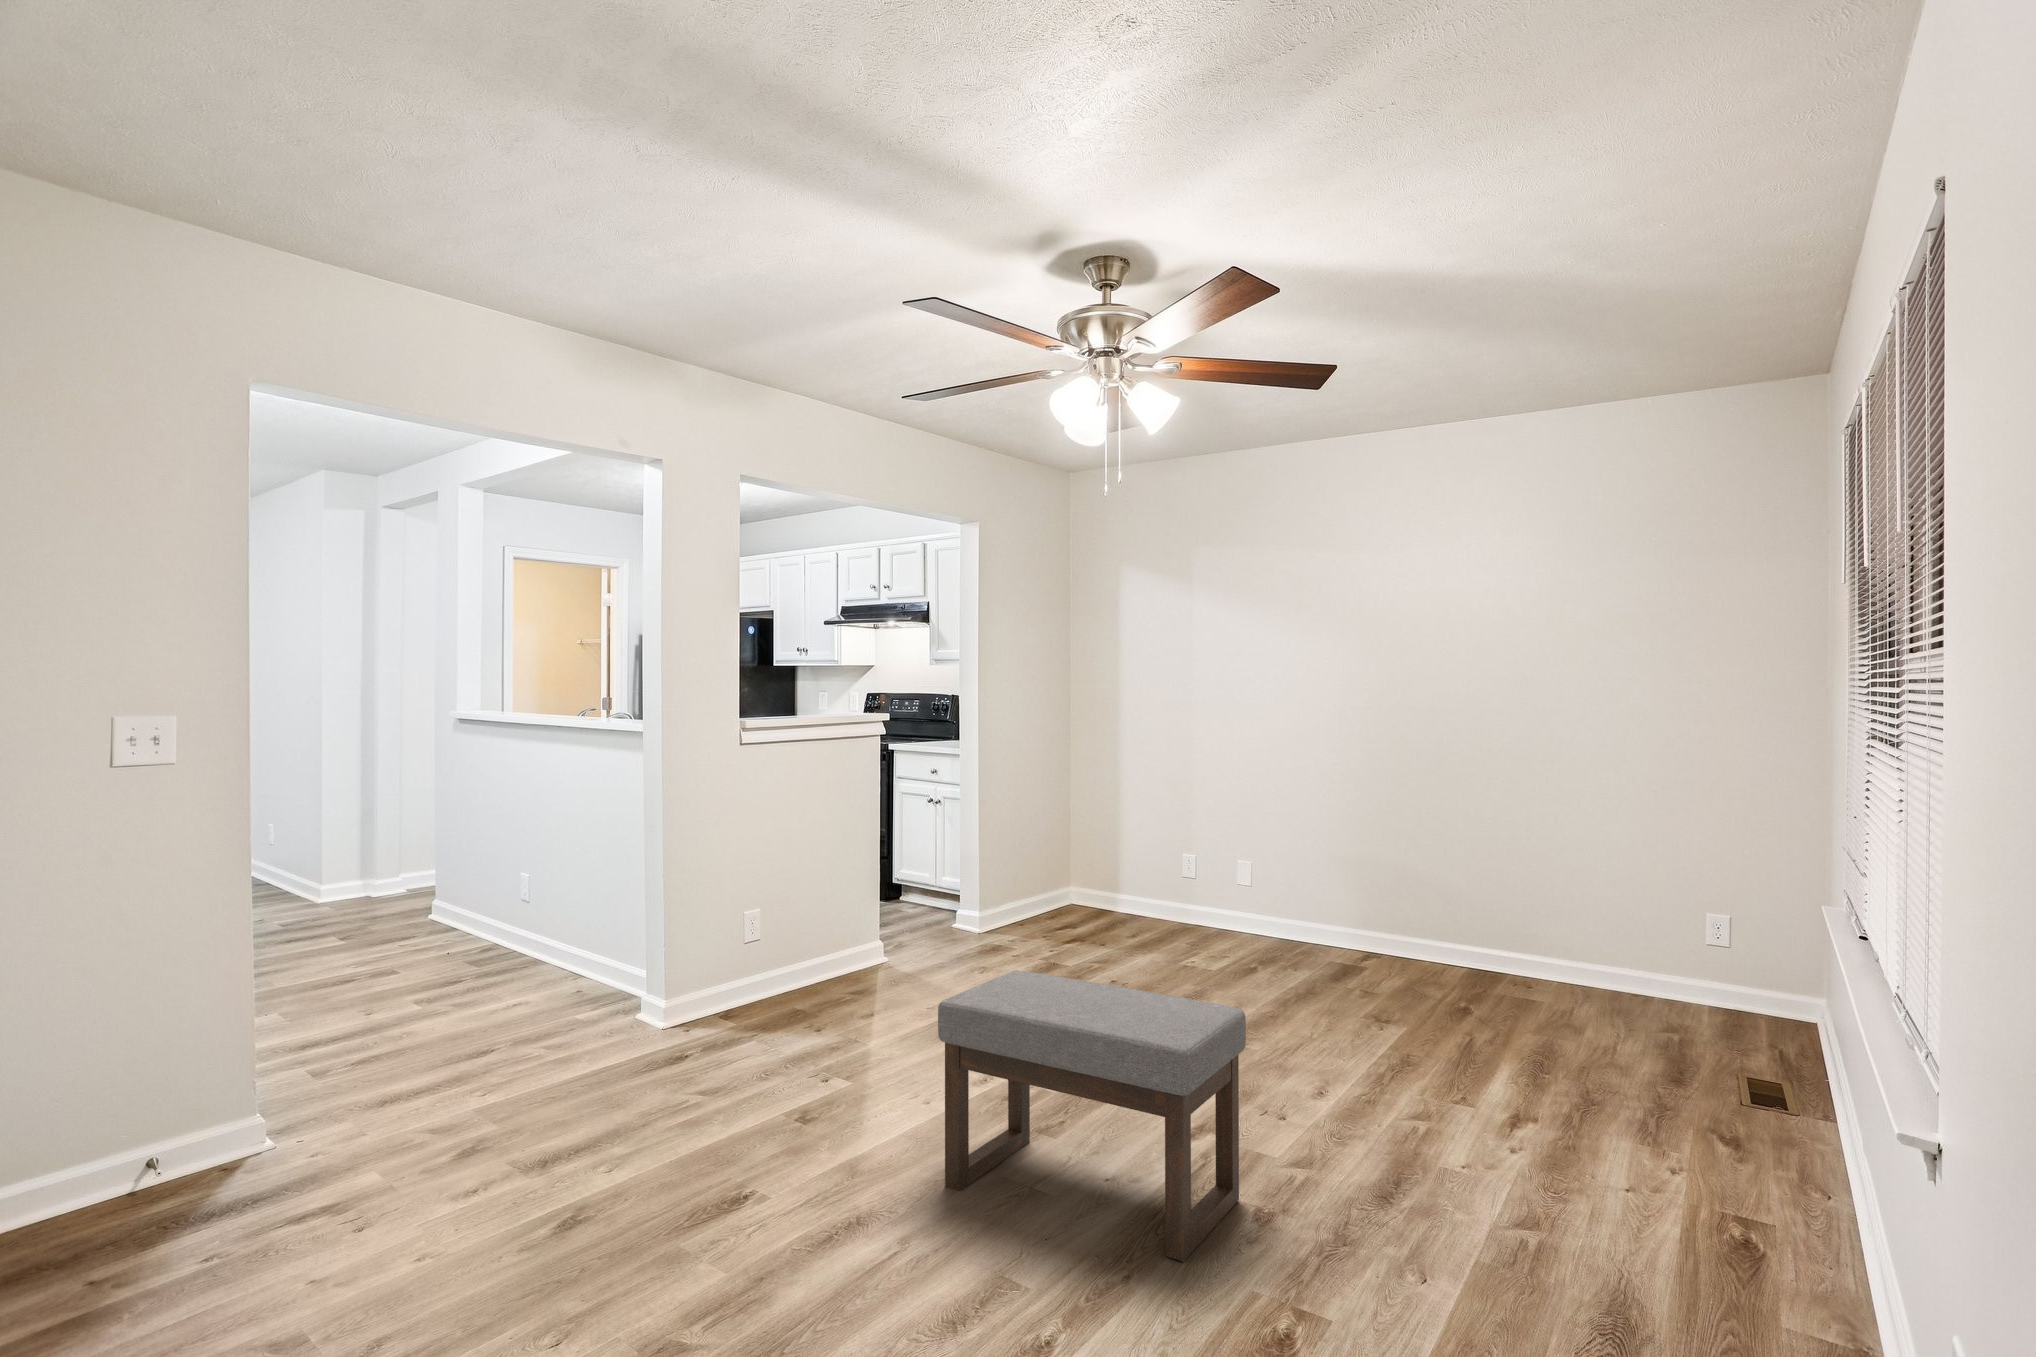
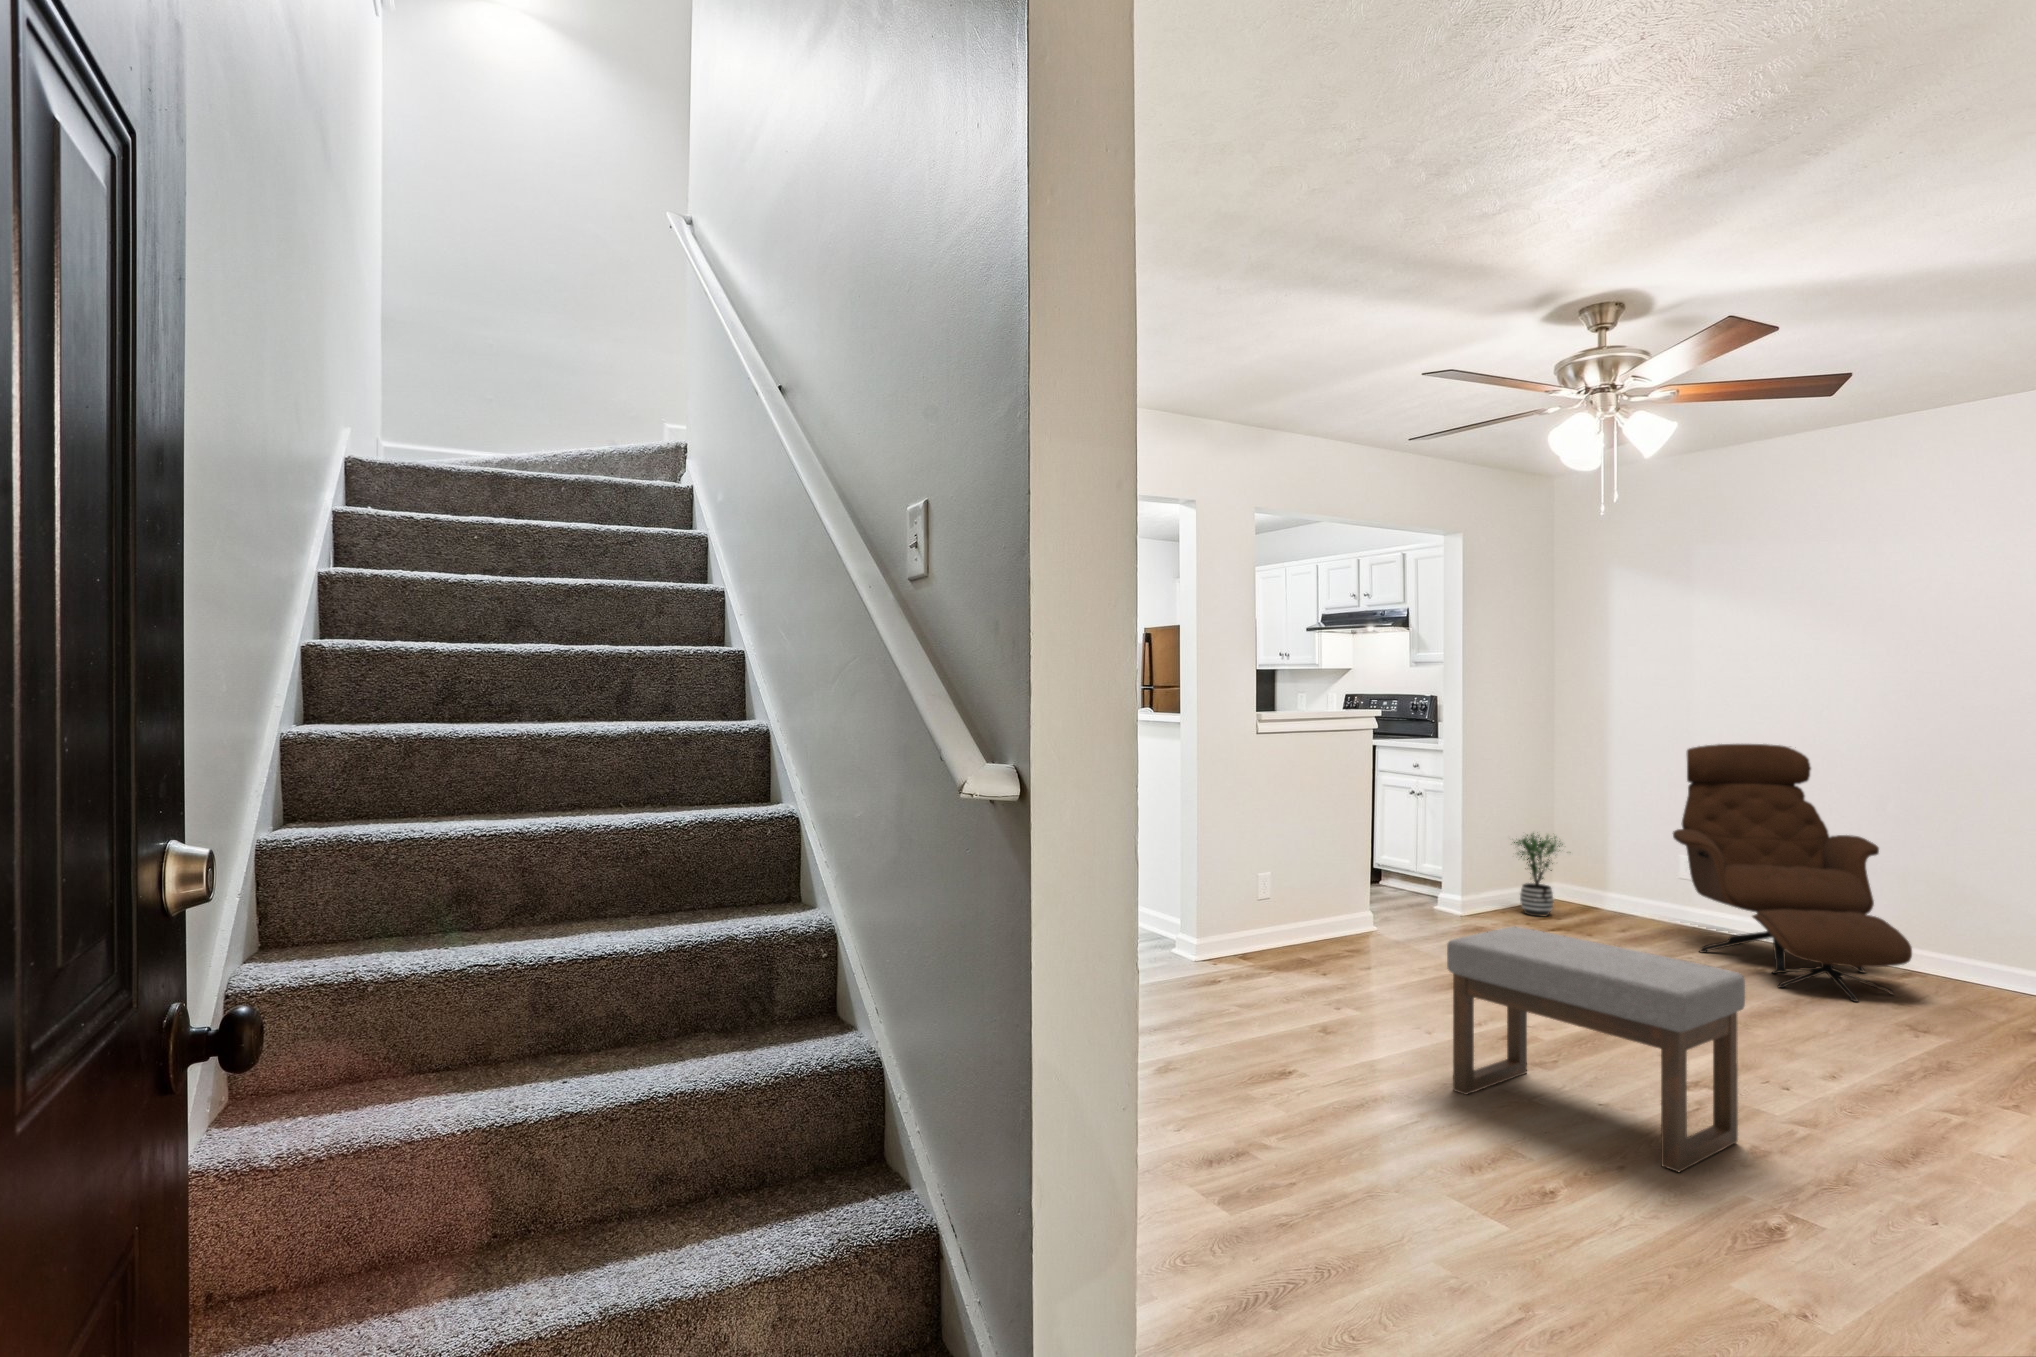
lounge chair: none [1174,740,1371,992] -> present [1673,744,1912,1002]
potted plant: none [1025,836,1086,926] -> present [1514,833,1563,917]

